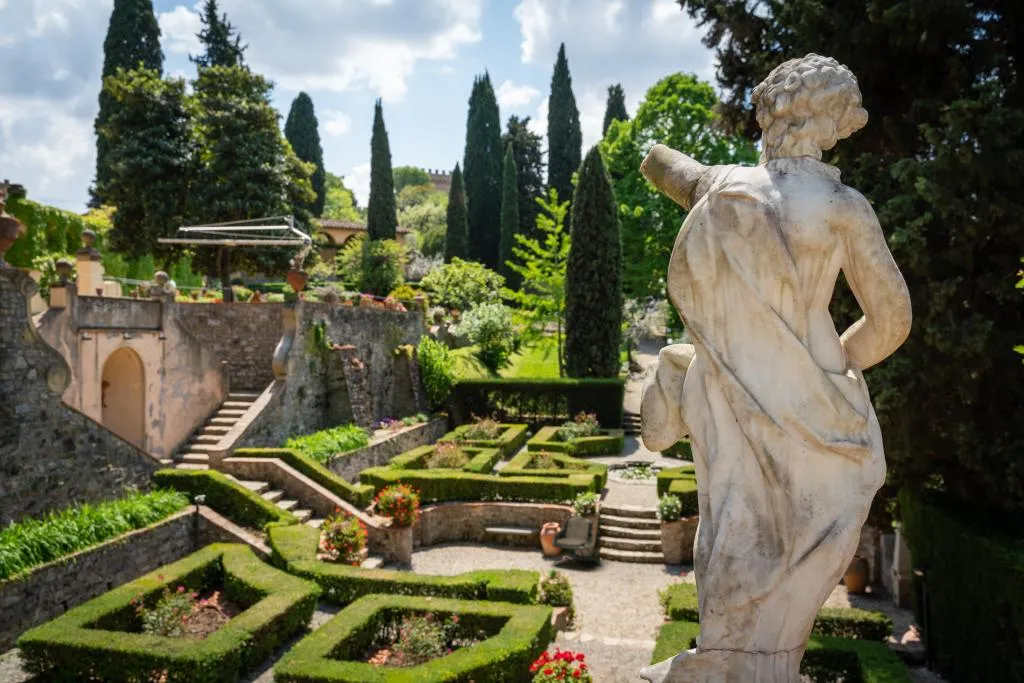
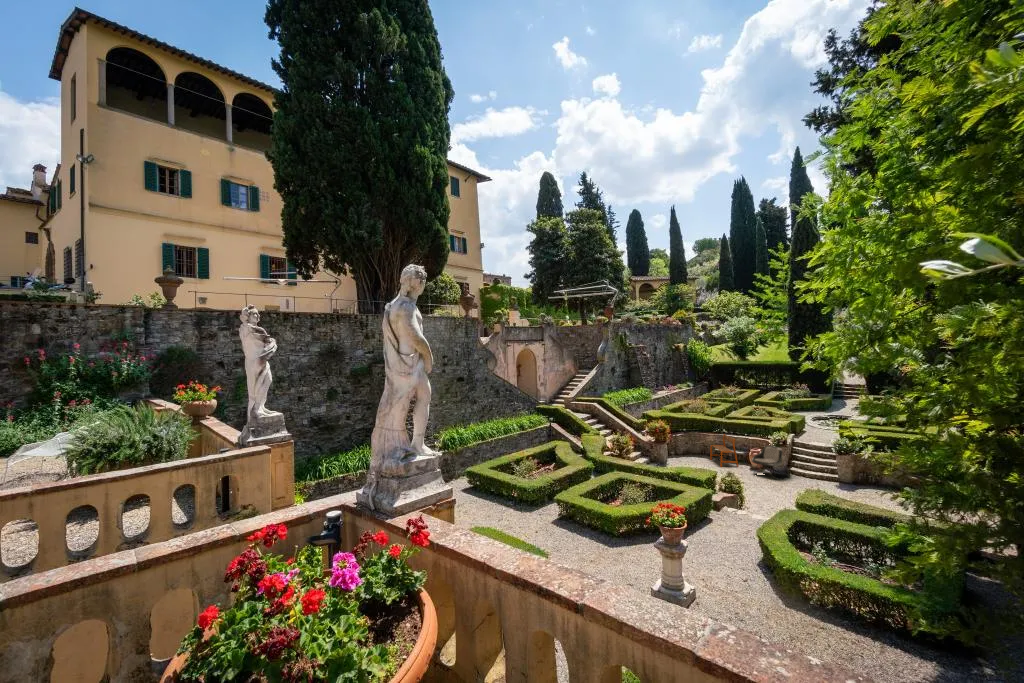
bench: none [482,502,528,559] -> present [710,434,738,467]

